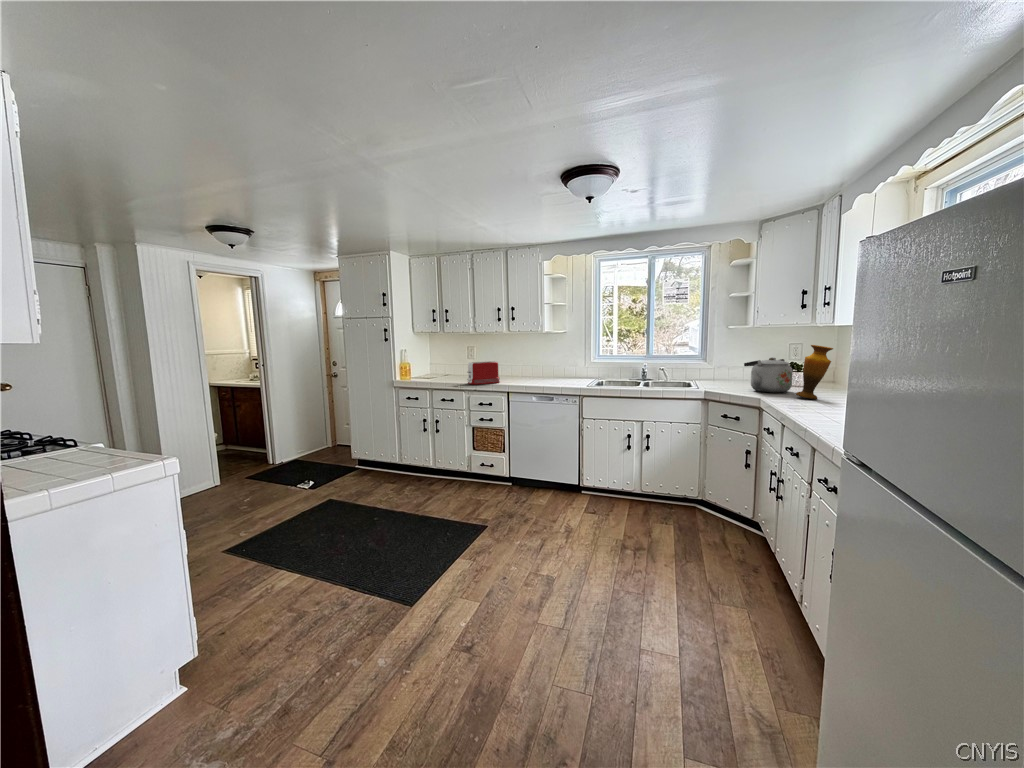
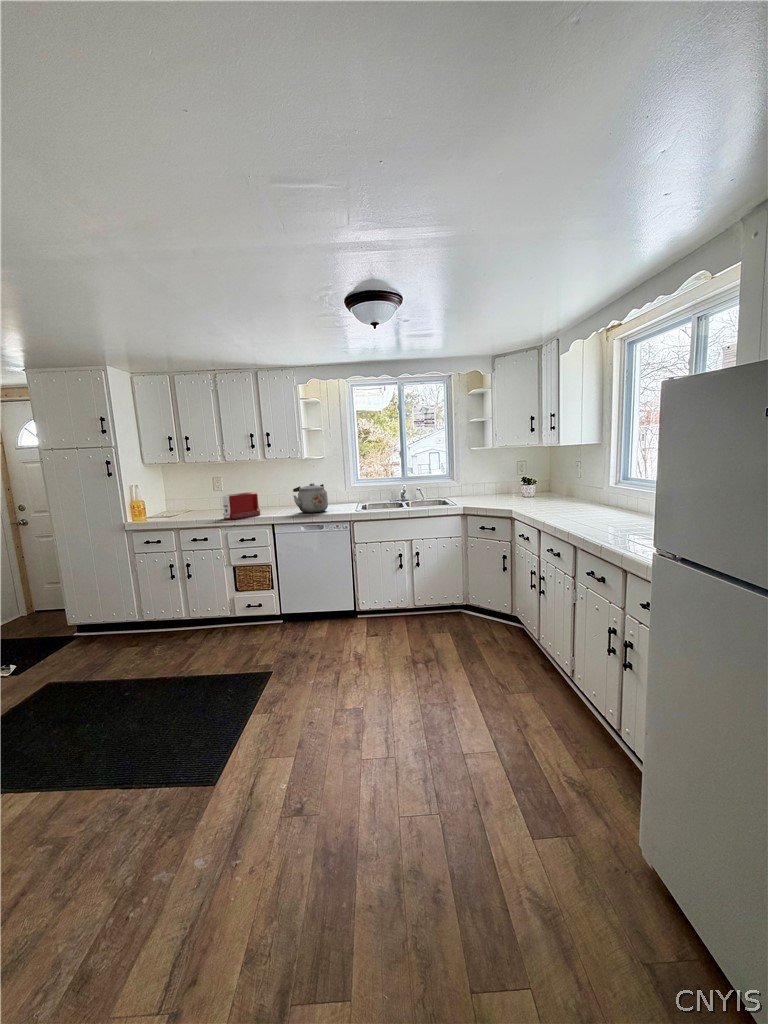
vase: present [796,345,833,399] -> none [534,462,559,507]
kettle: present [744,357,793,393] -> present [293,483,328,513]

